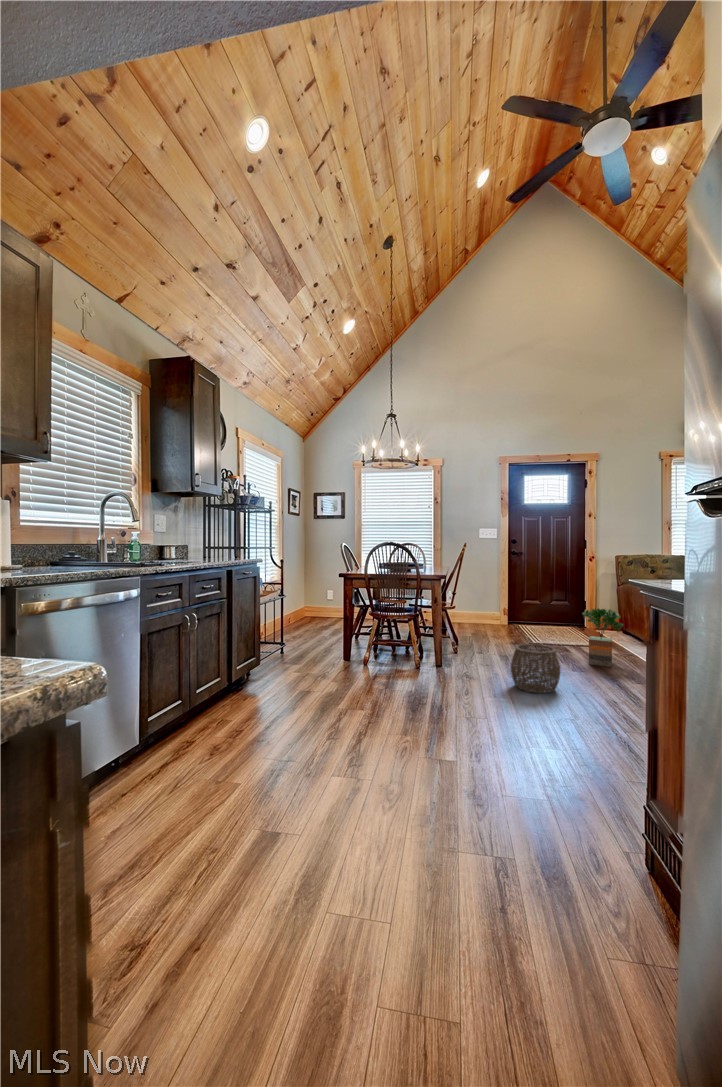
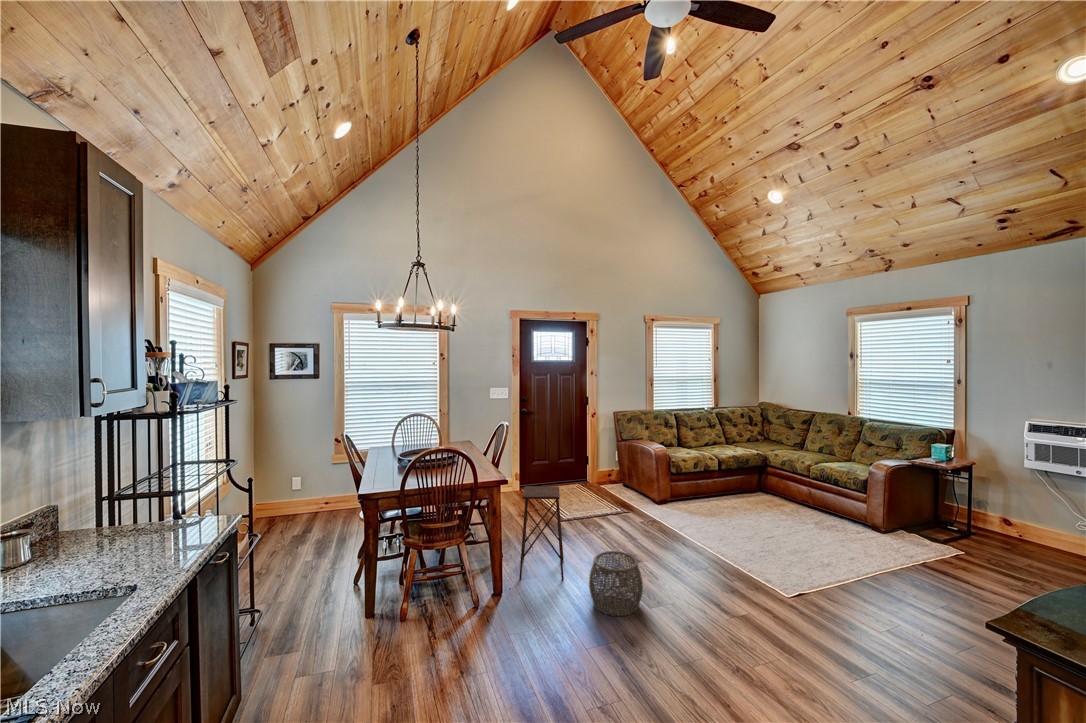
side table: none [465,595,513,671] -> present [519,486,564,580]
potted tree: present [583,608,622,667] -> none [620,483,661,544]

